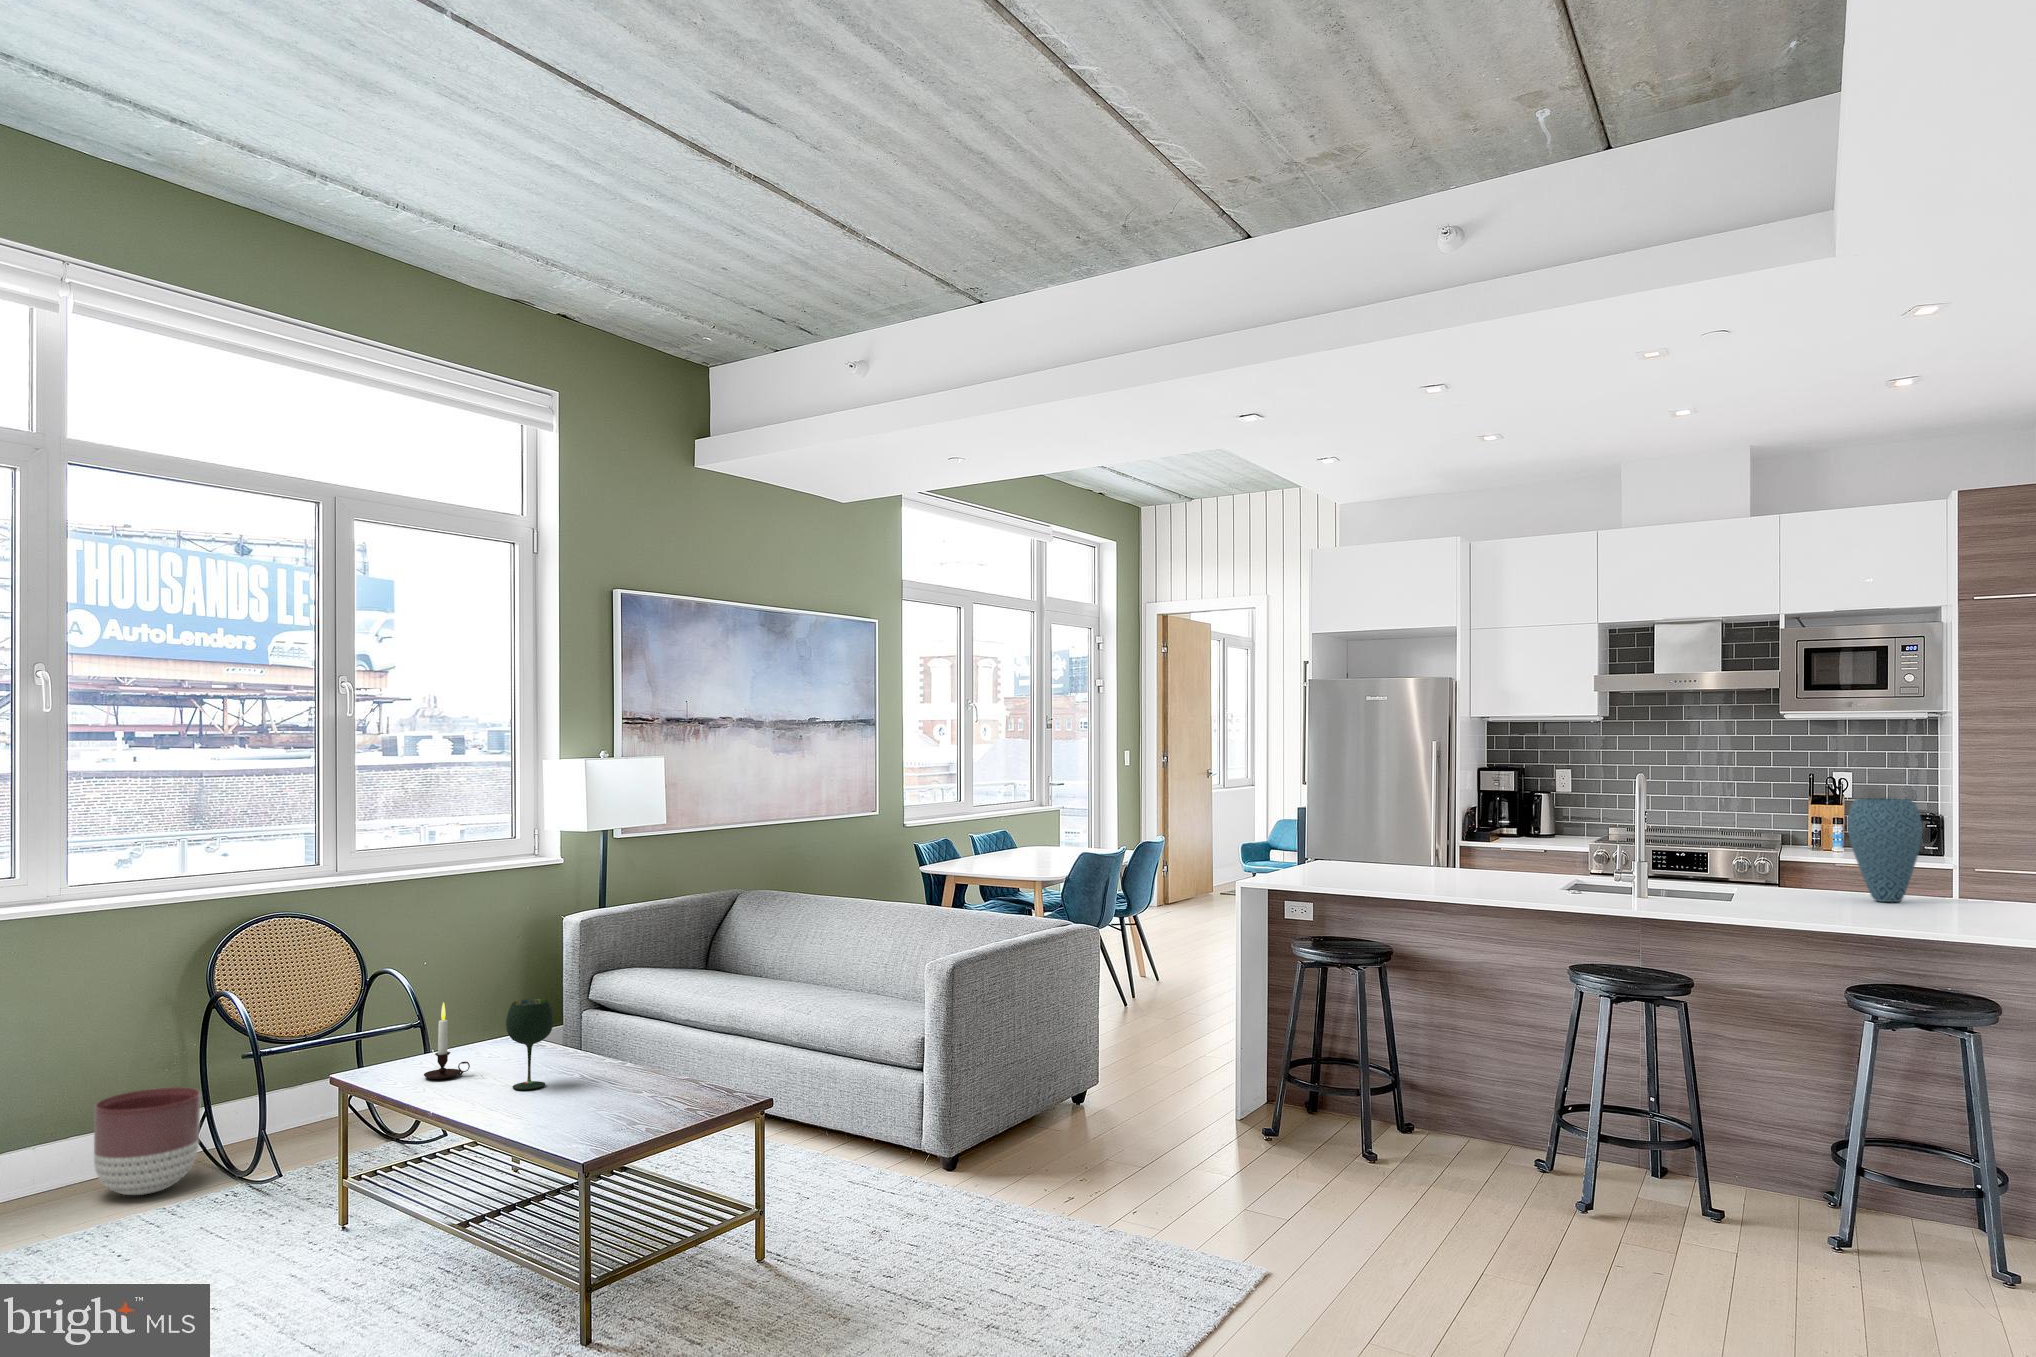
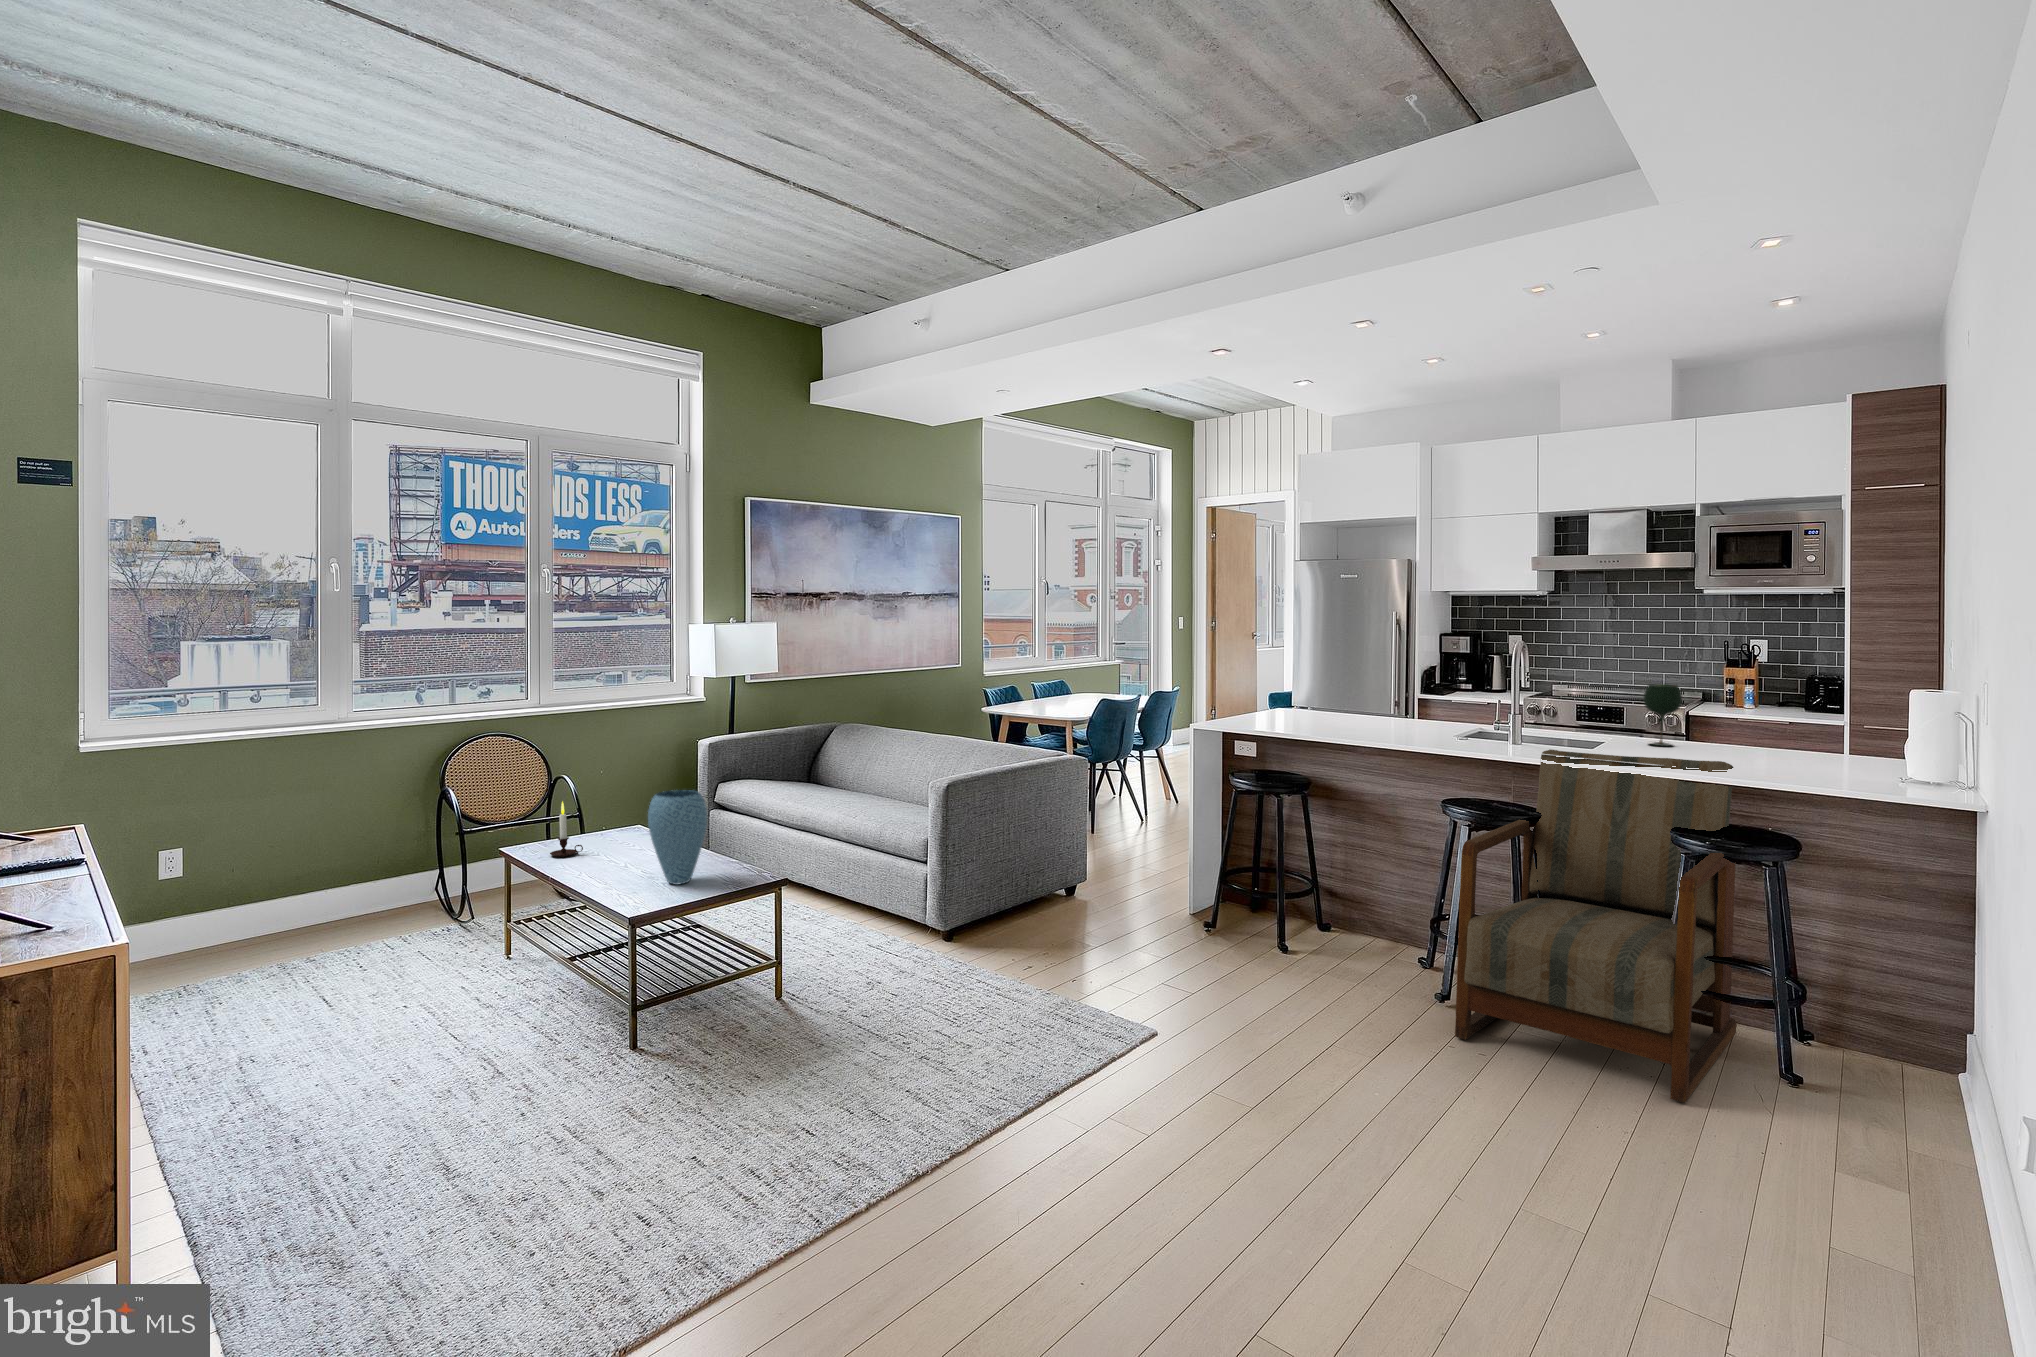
vase: present [1848,798,1922,902] -> present [648,790,707,885]
armchair: none [1617,900,1926,1317] -> present [1455,750,1736,1102]
wine glass: present [506,999,554,1090] -> present [1643,684,1682,746]
planter: present [94,1087,201,1195] -> none [349,854,423,927]

